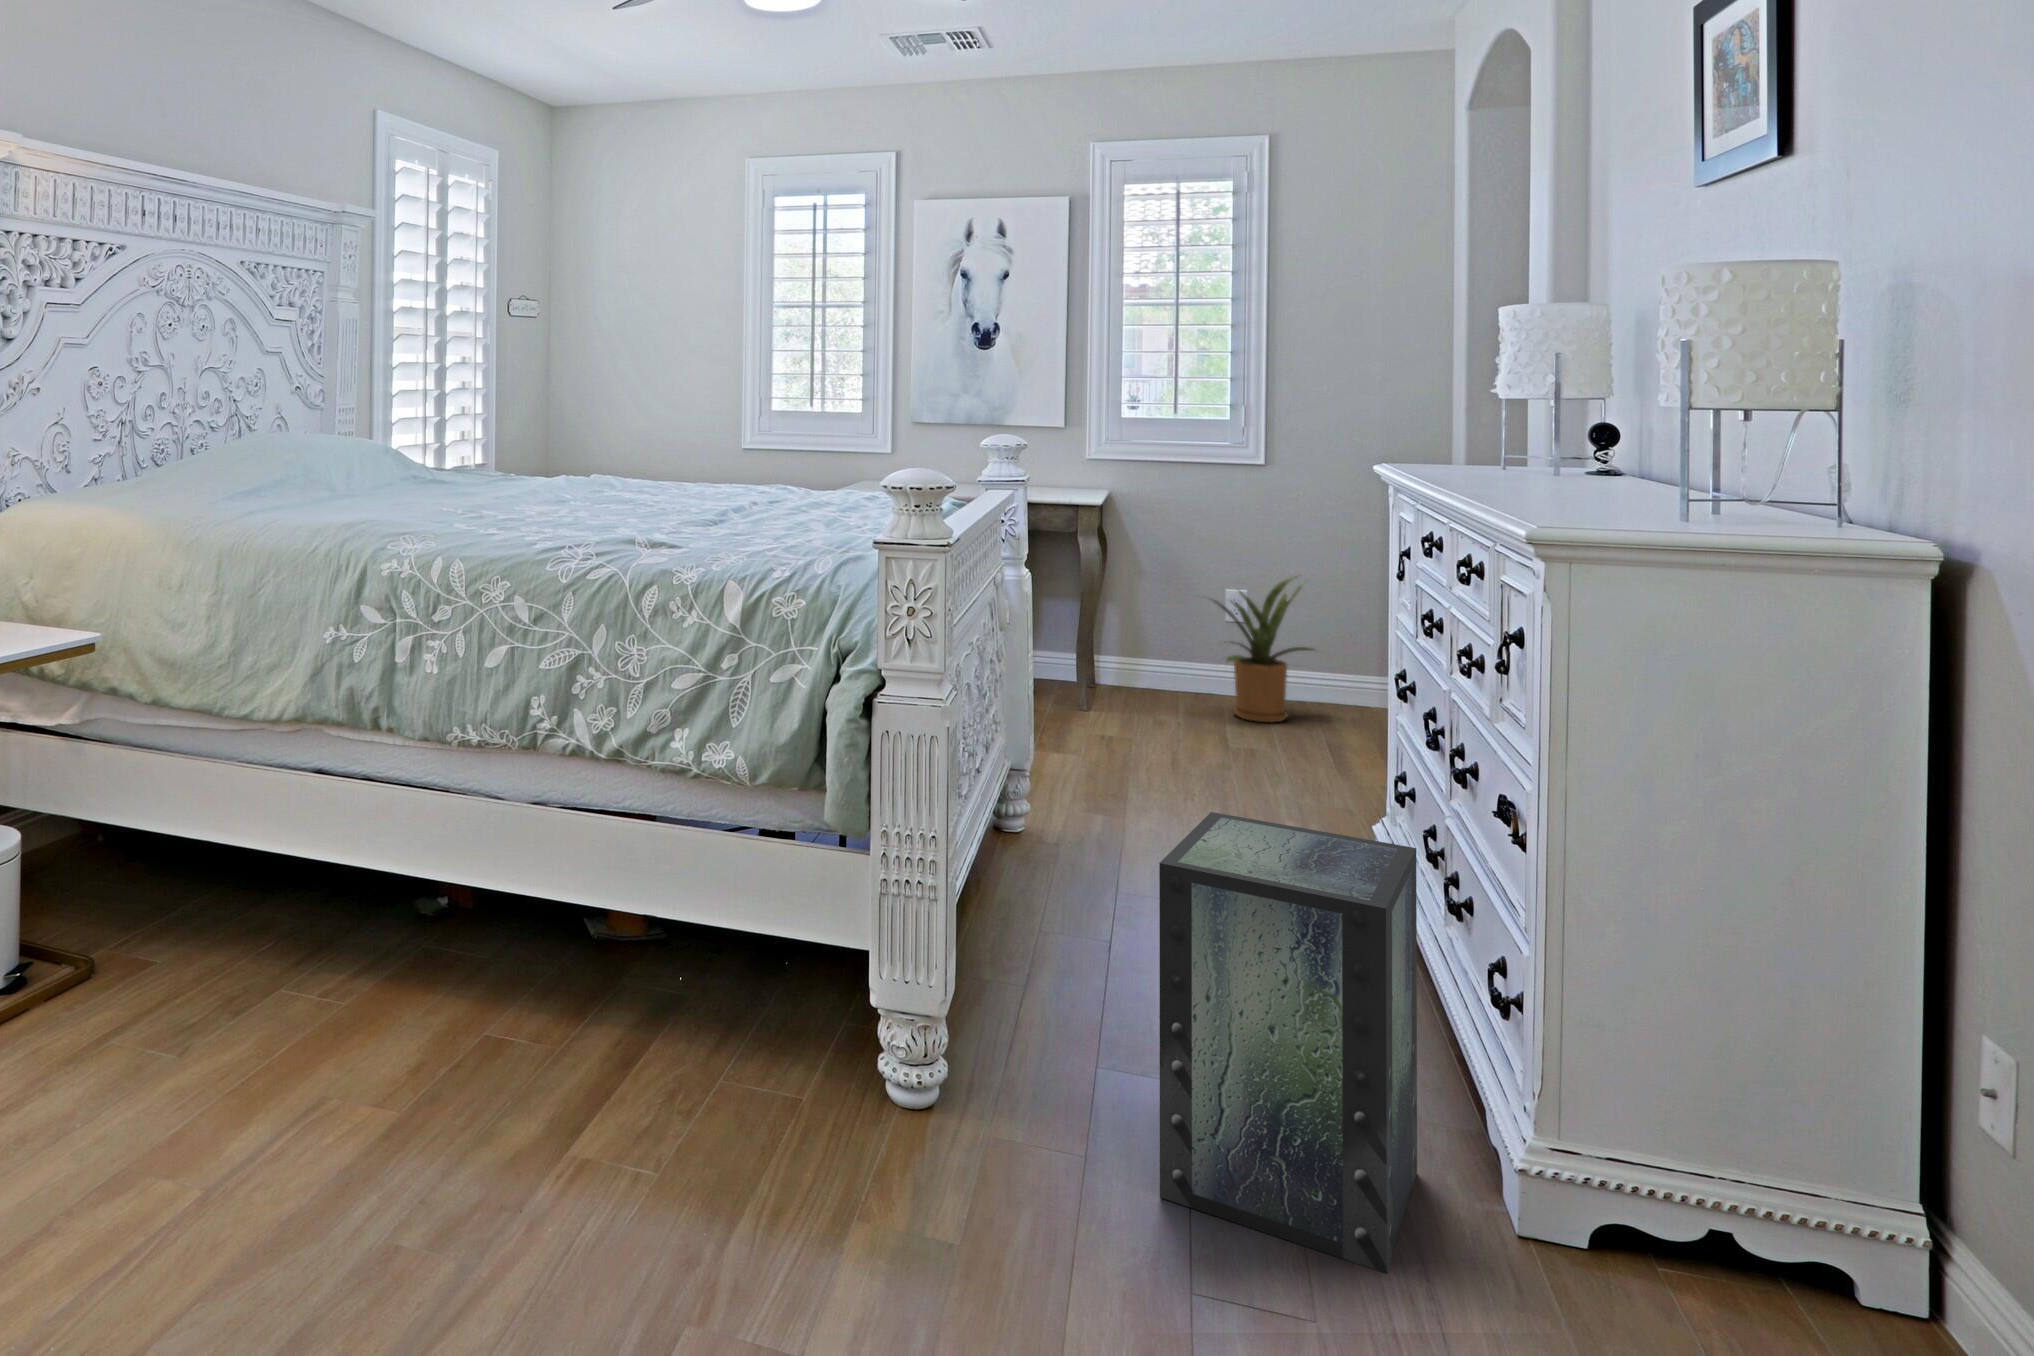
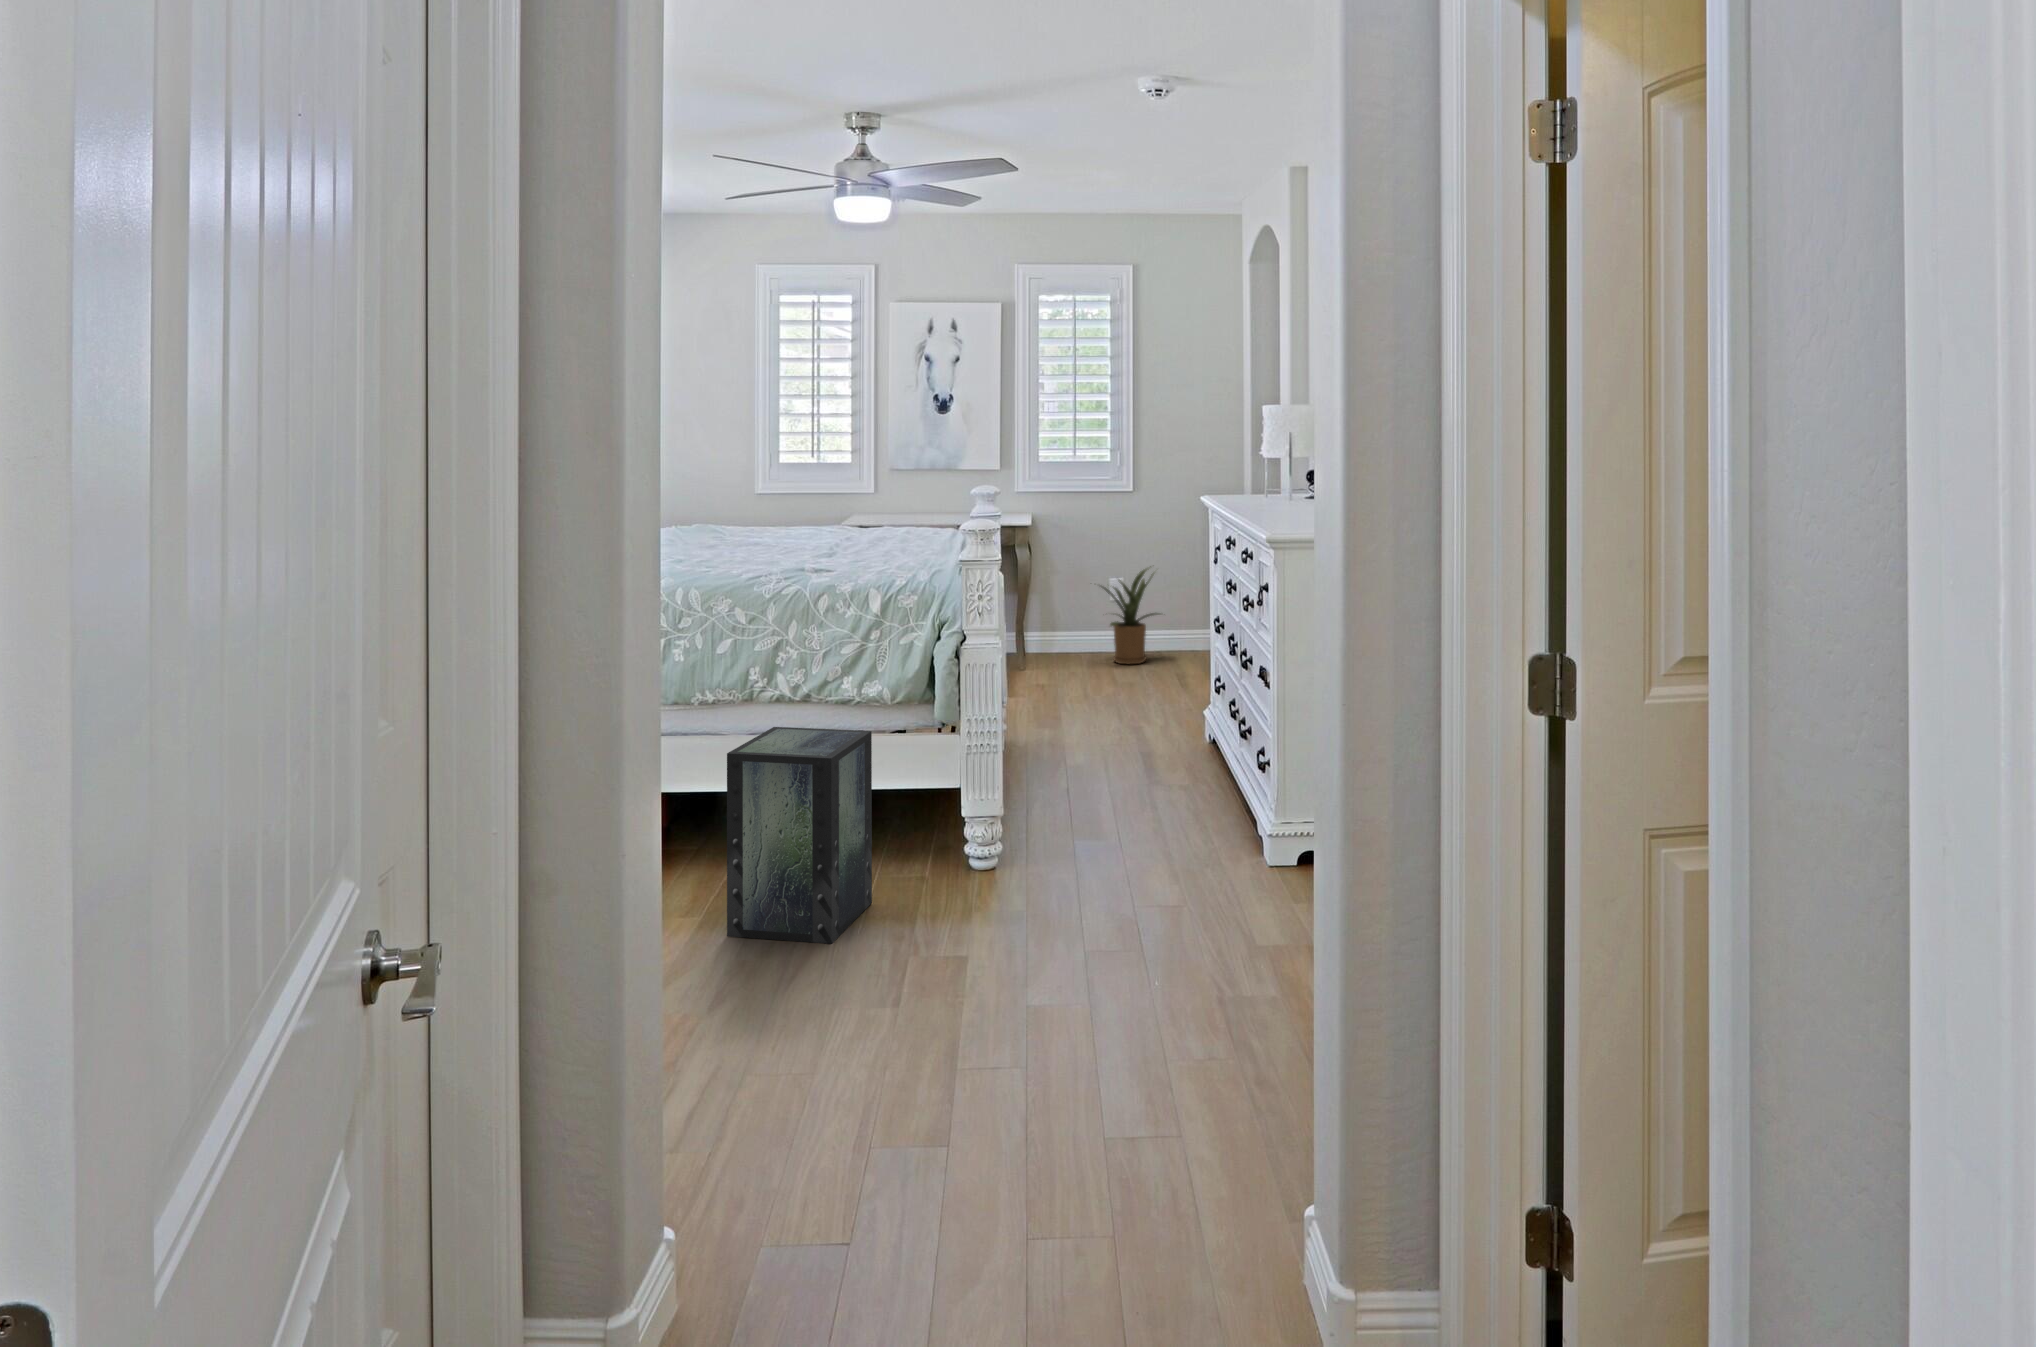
storage box: present [1159,812,1417,1273] -> present [727,727,872,944]

